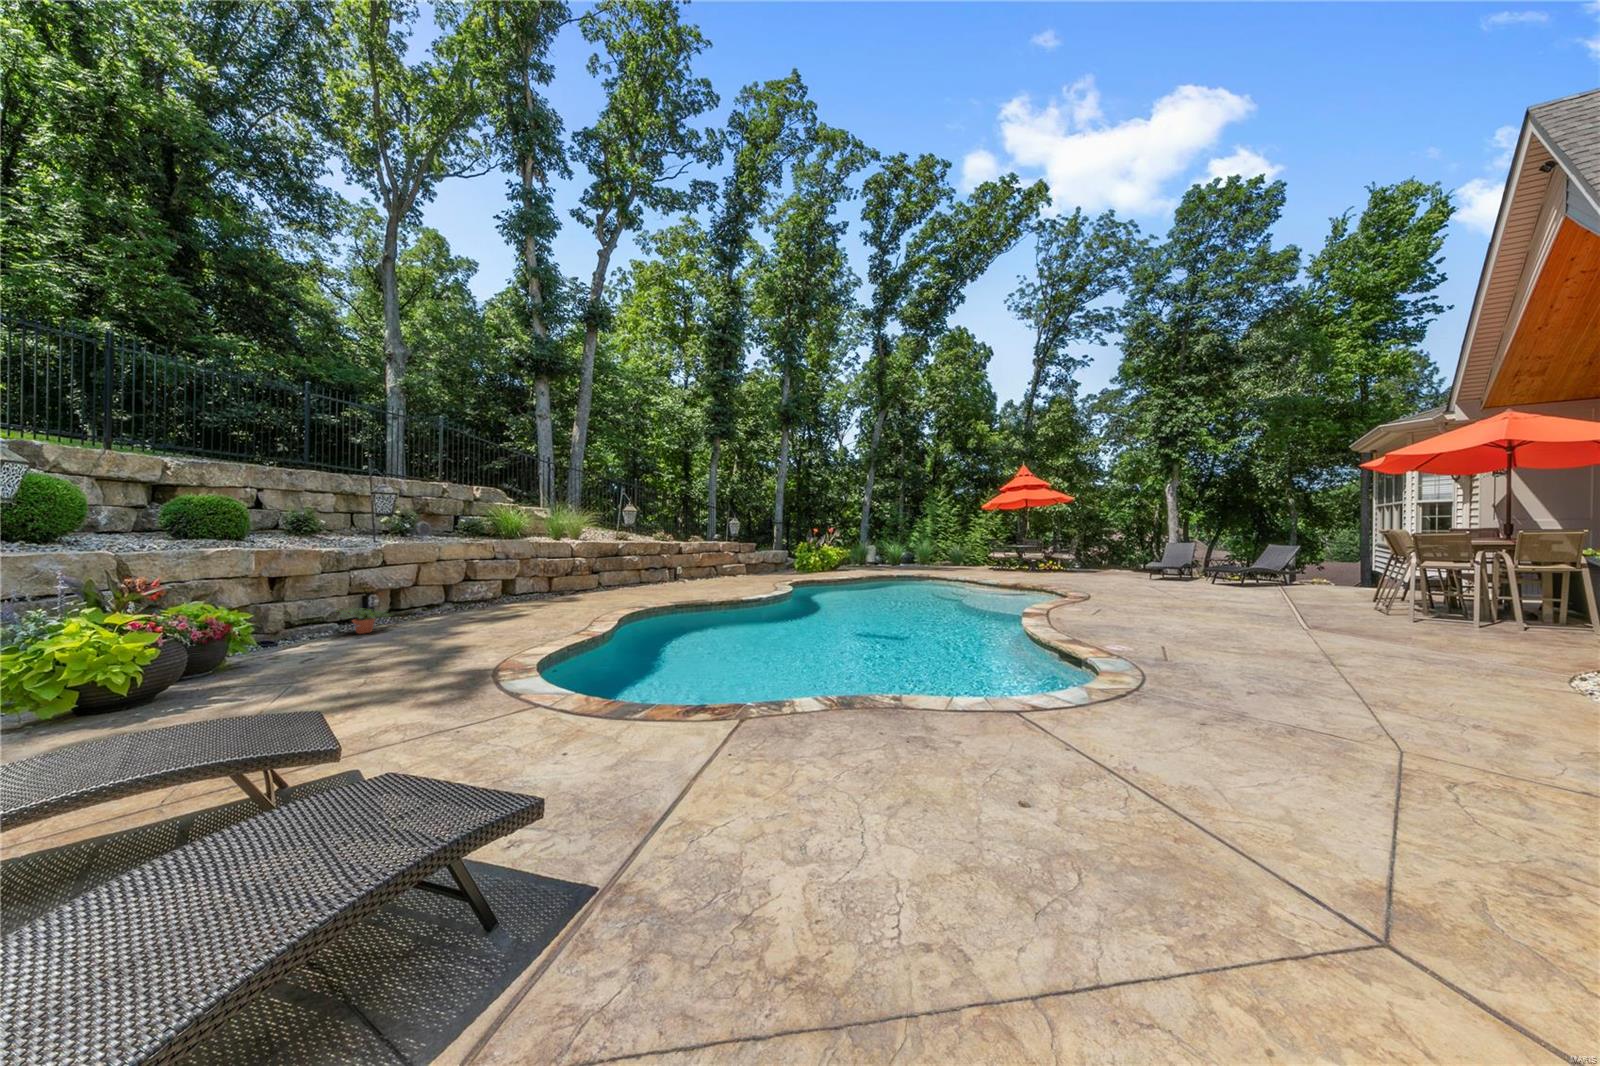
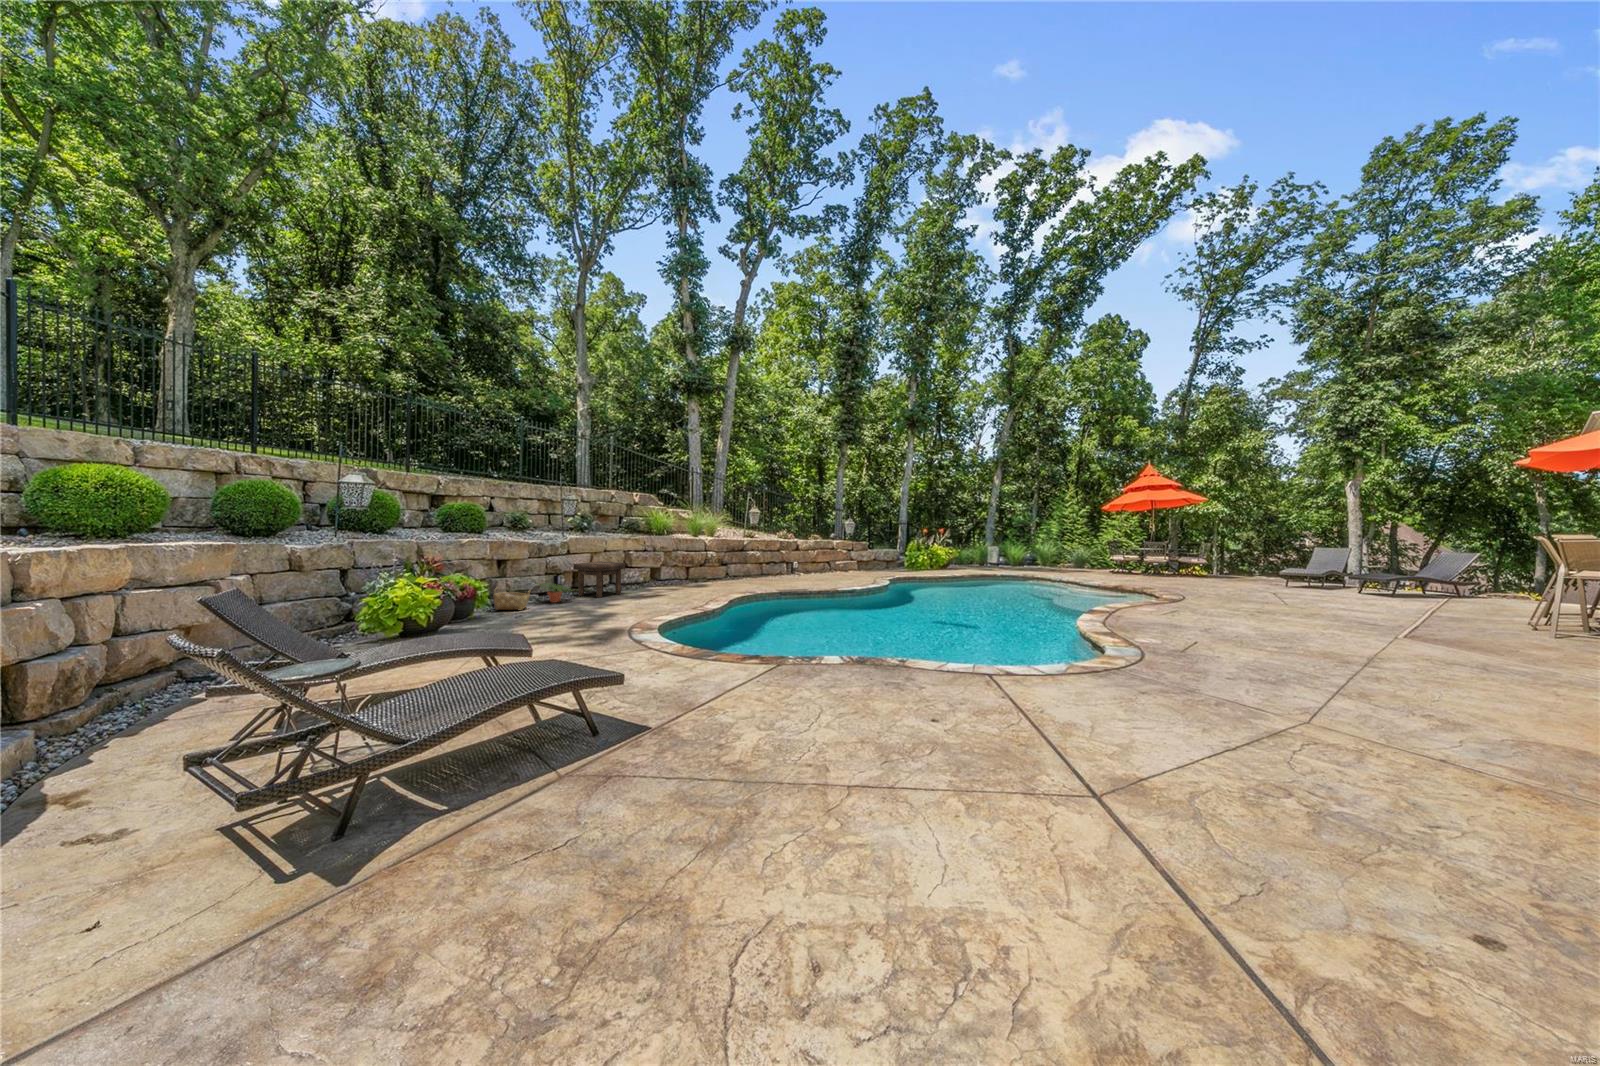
stool: none [391,576,467,623] -> present [573,561,625,598]
woven basket: none [261,618,325,651] -> present [493,588,531,610]

